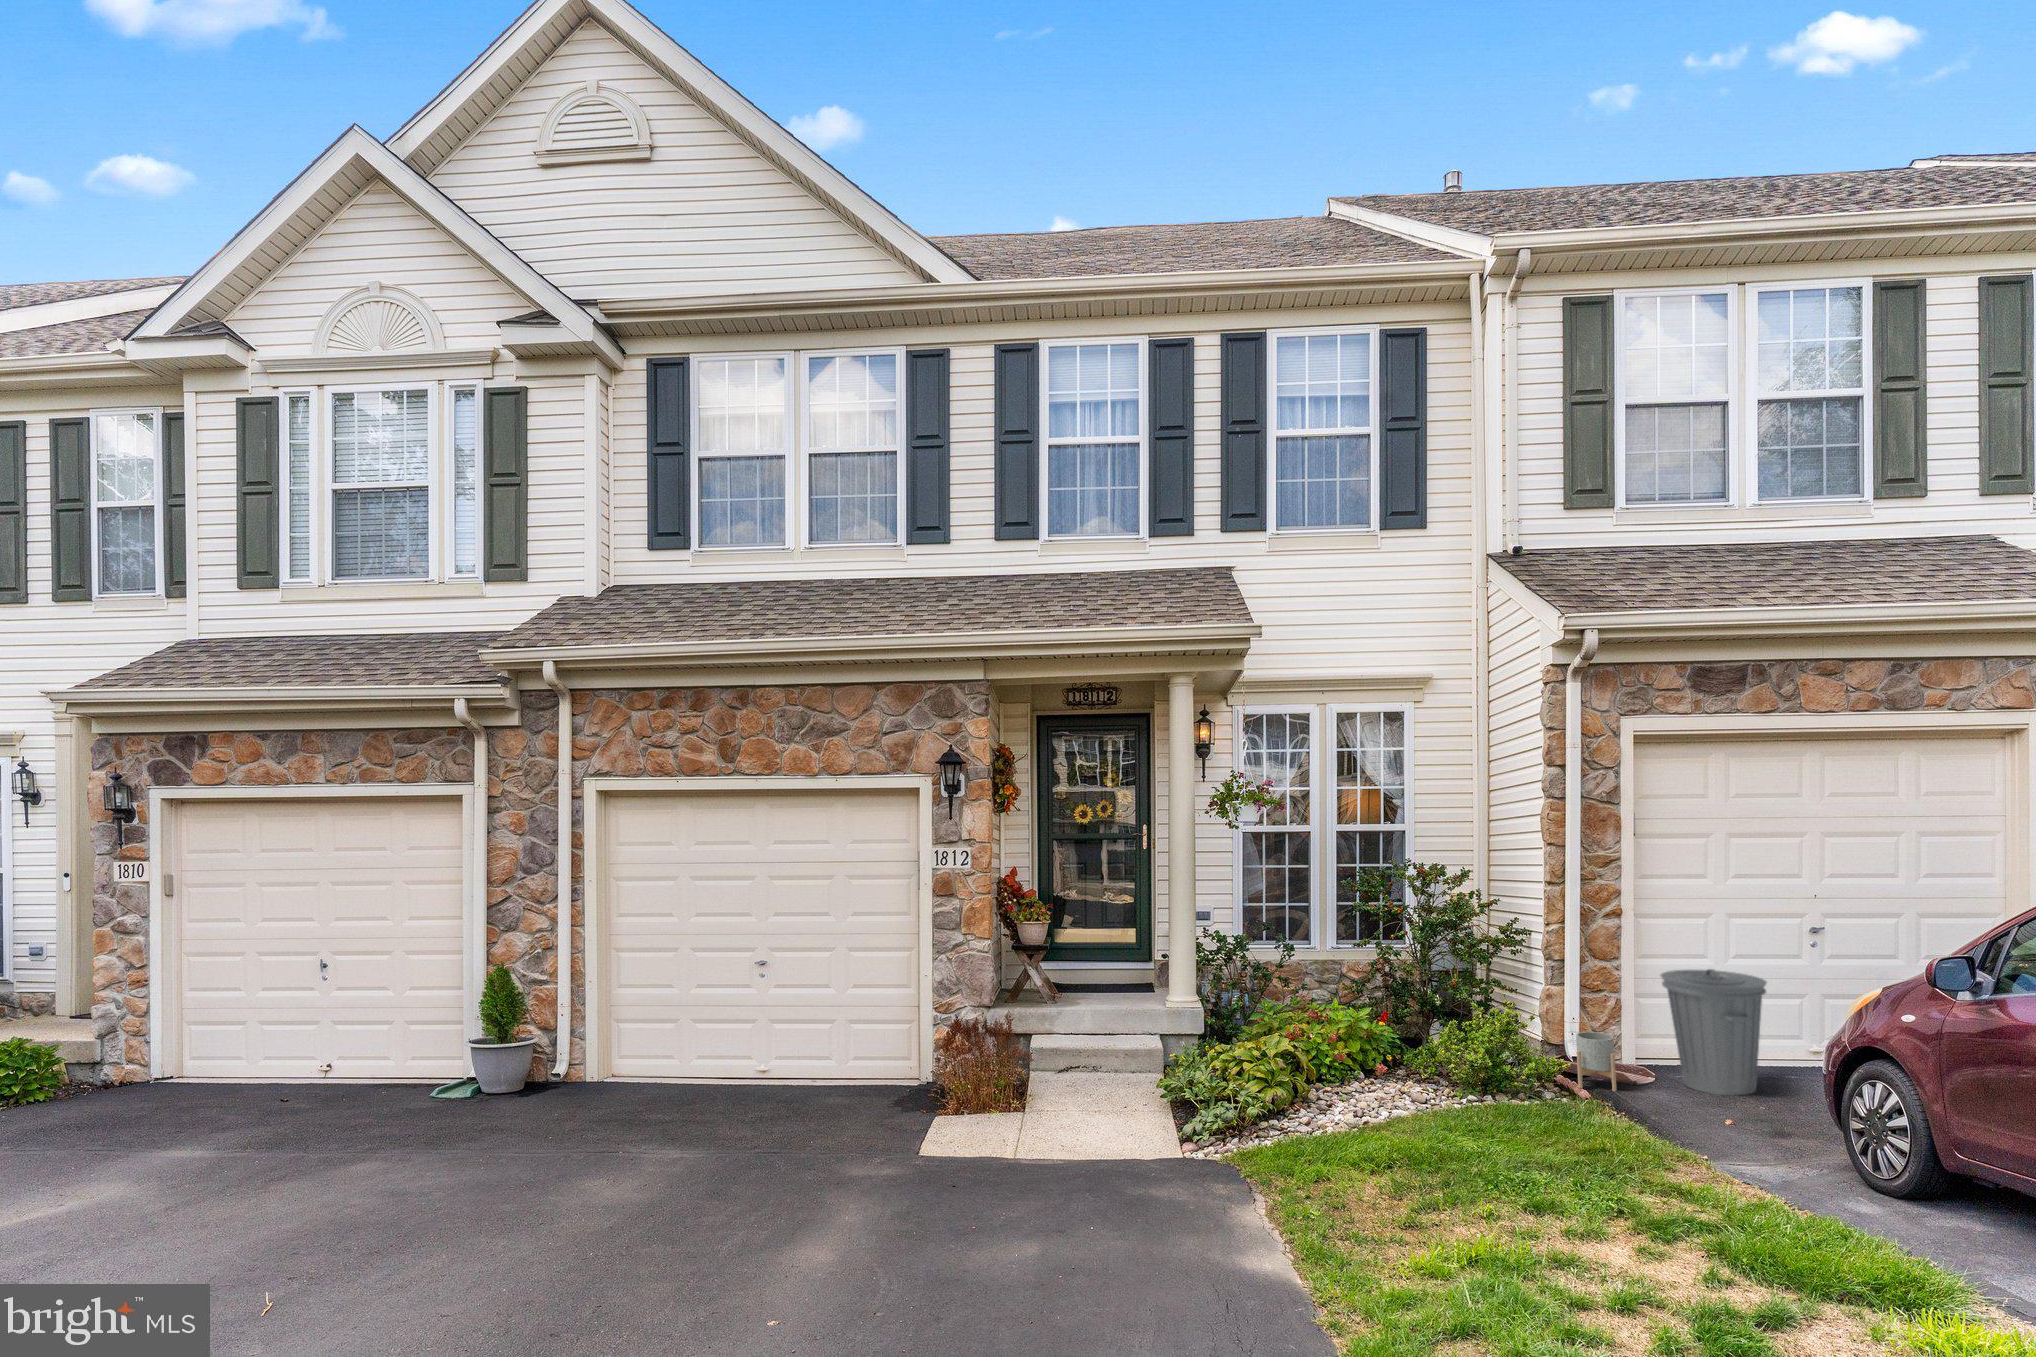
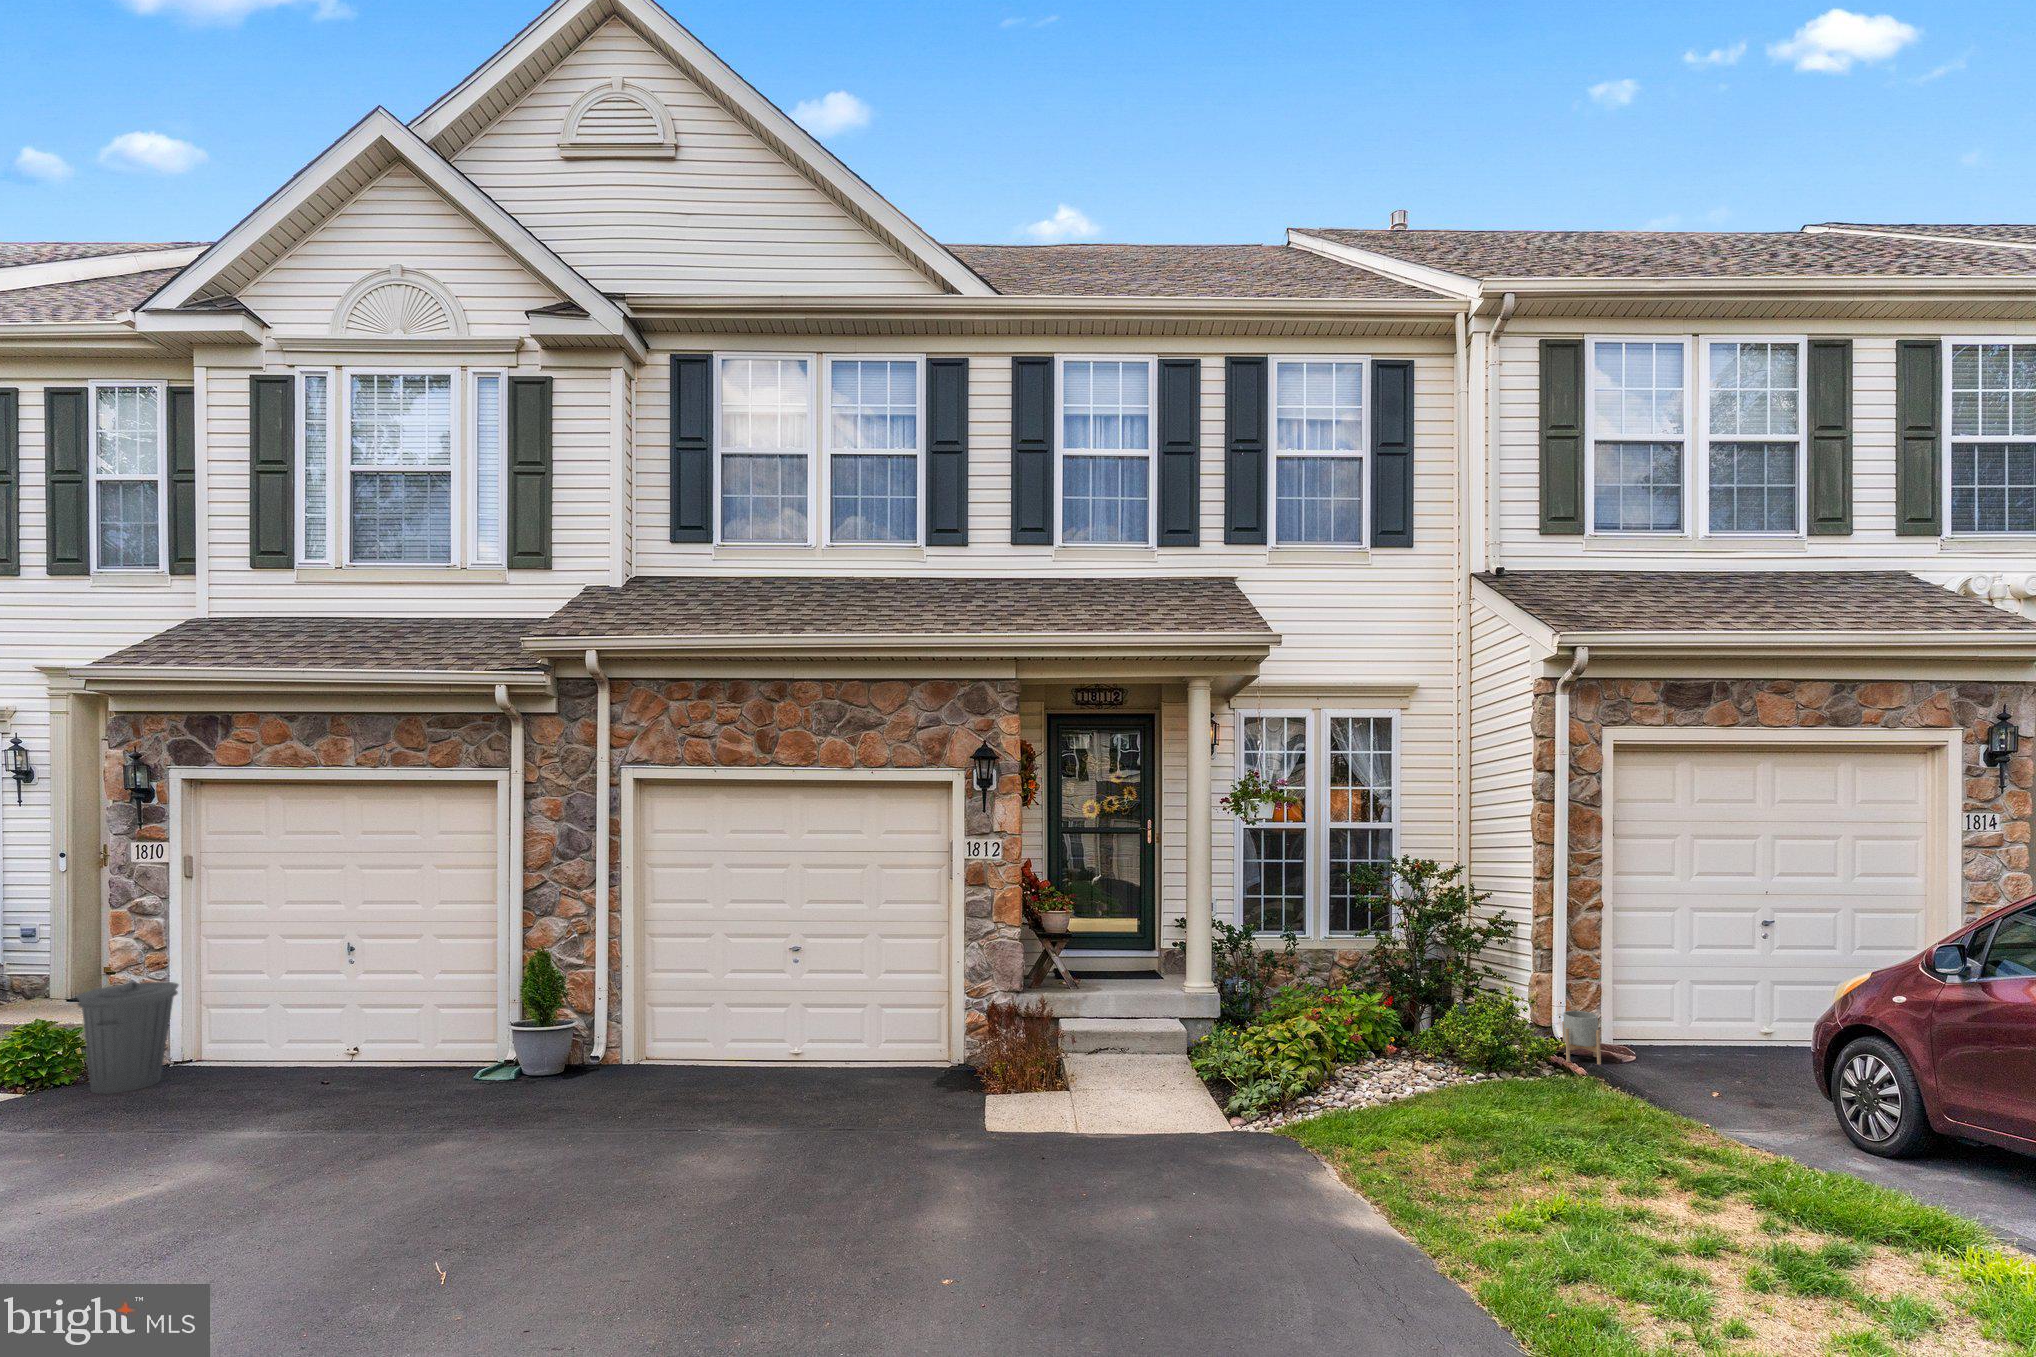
trash can: present [1661,969,1767,1095] -> present [77,982,179,1094]

